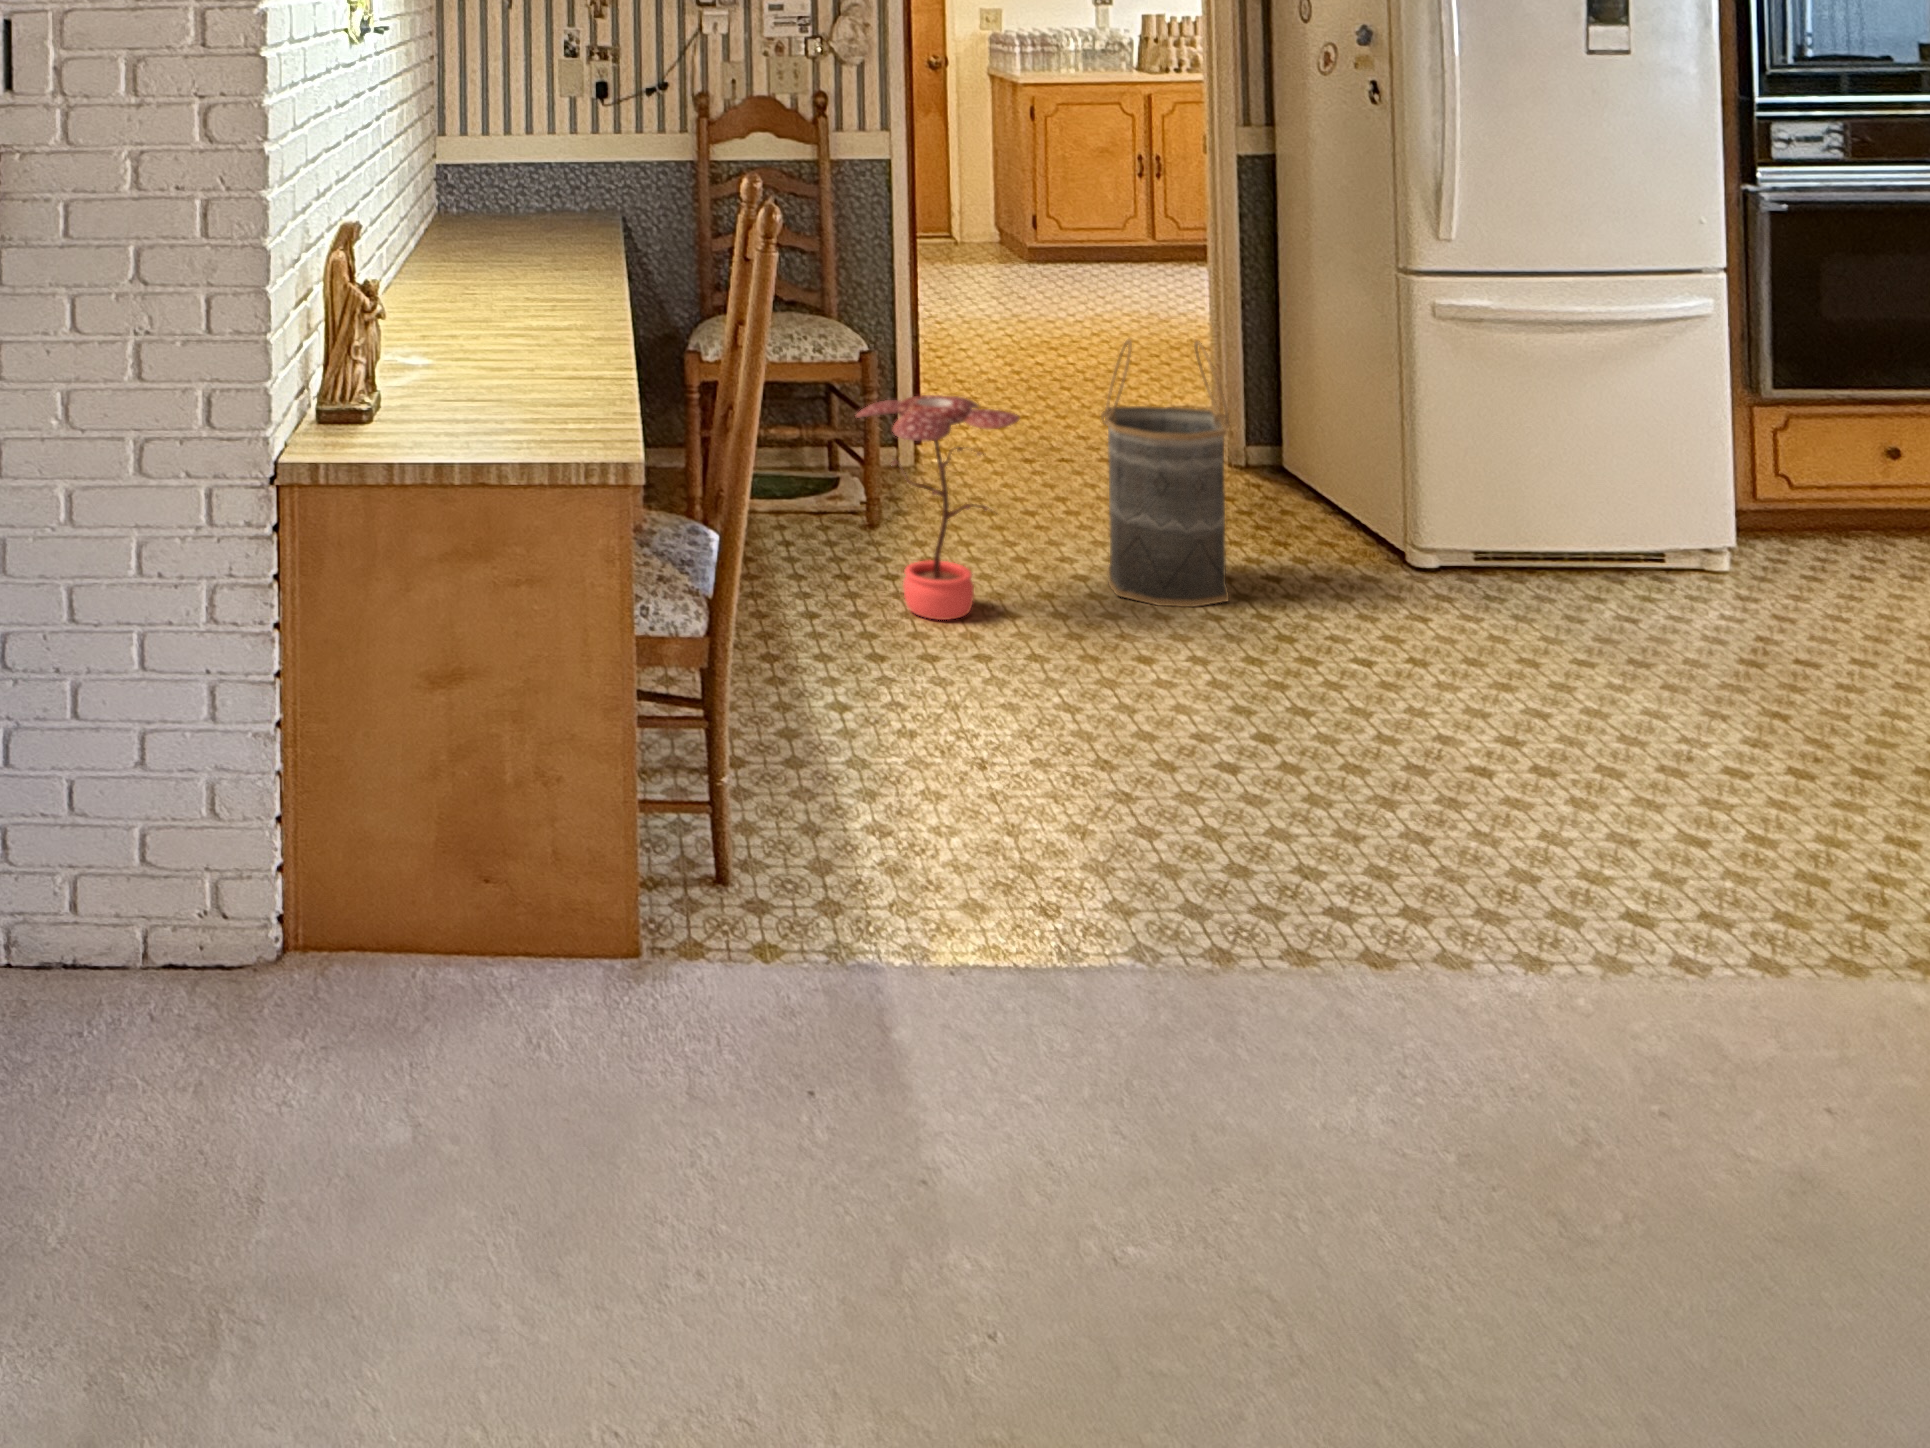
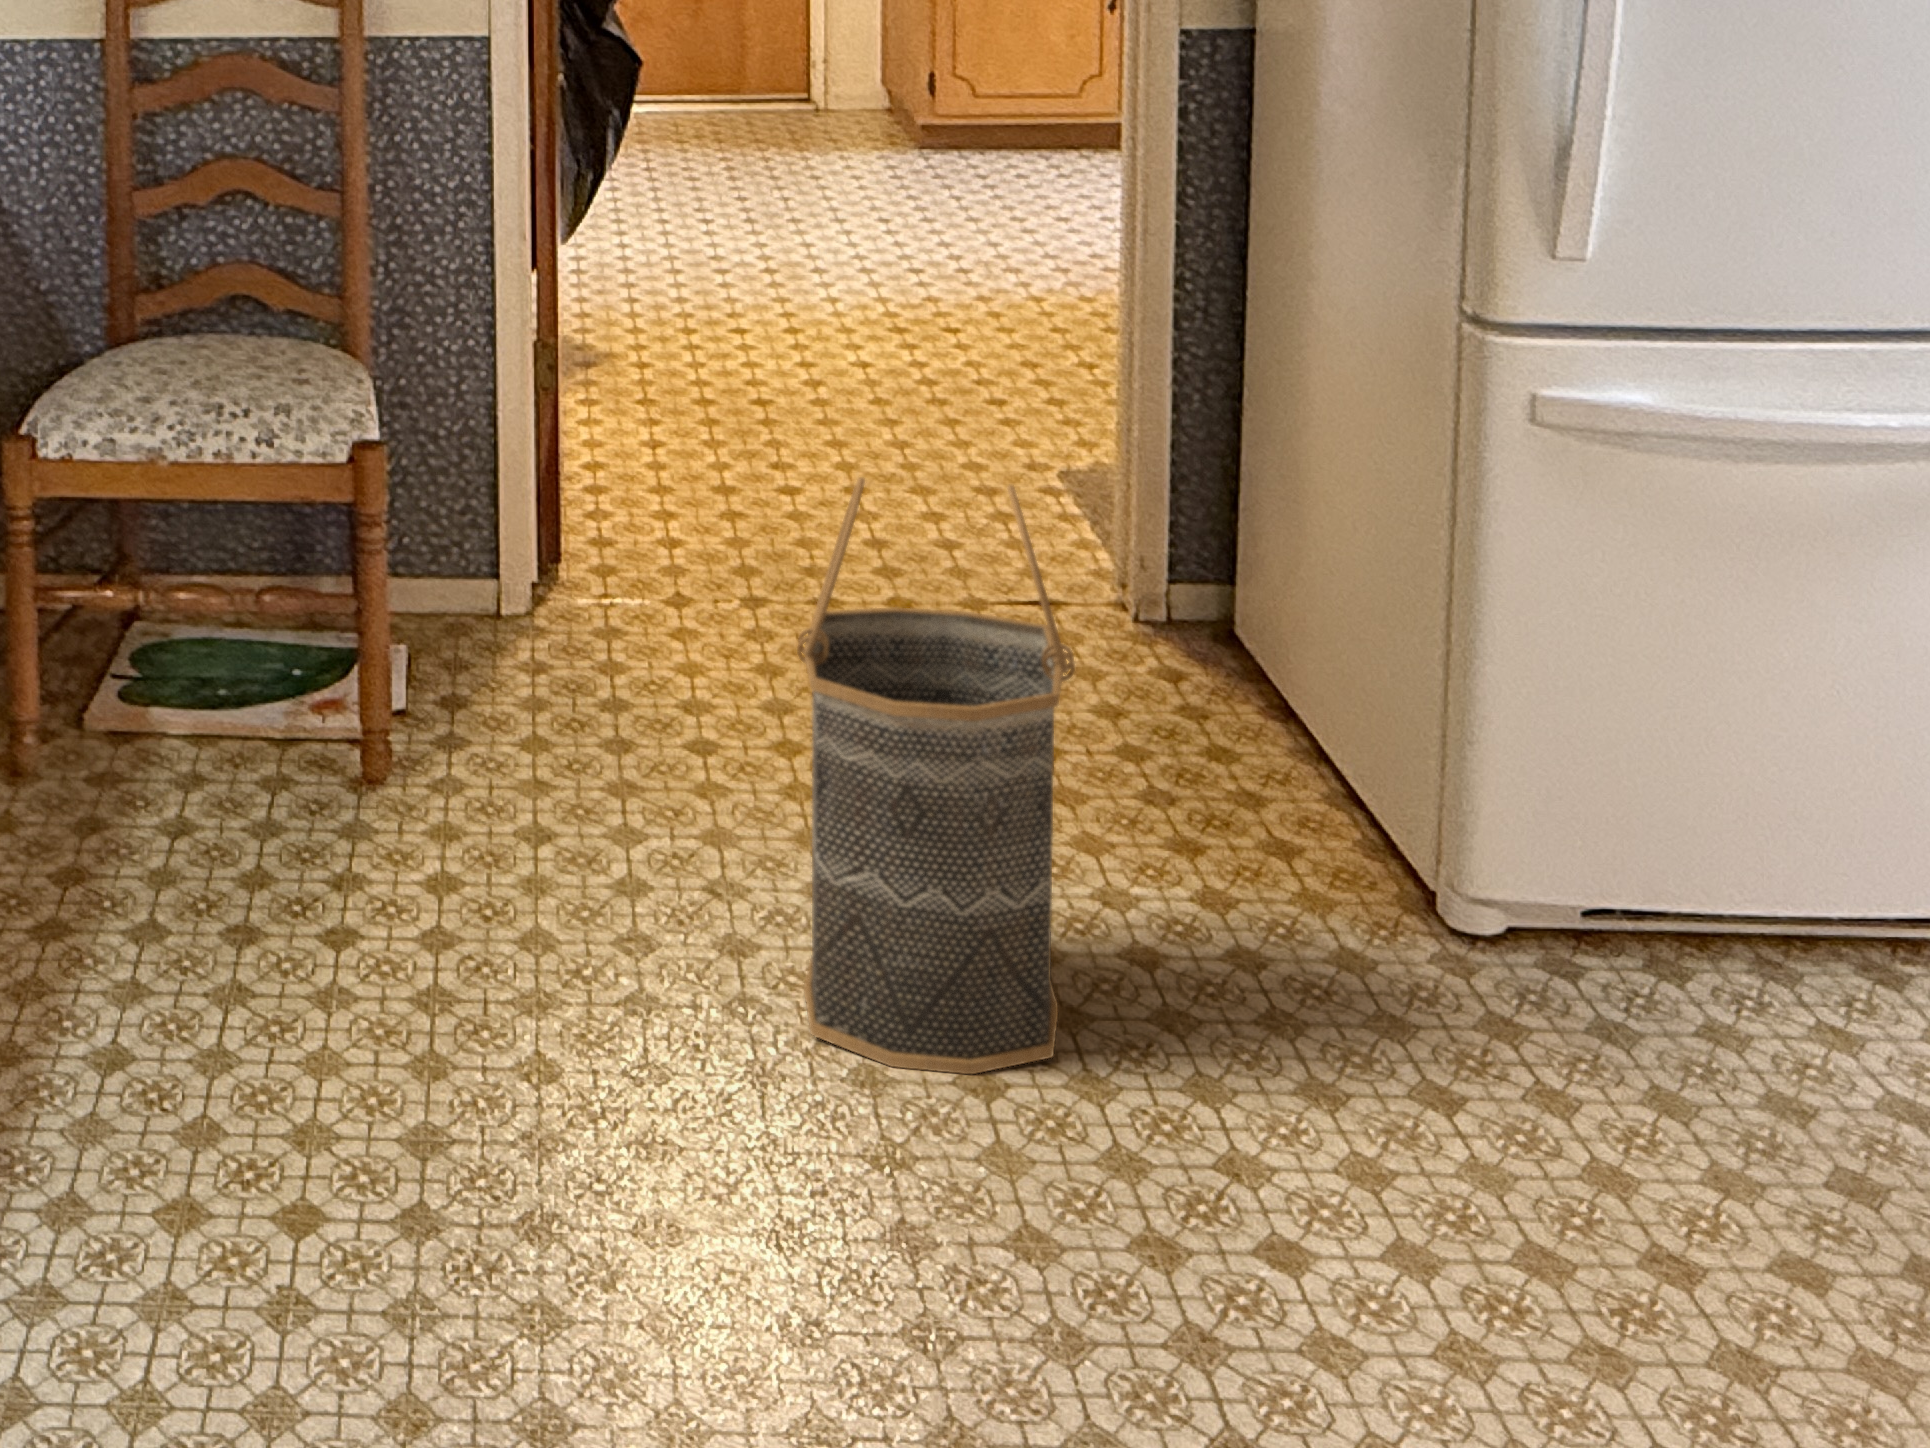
potted plant: present [855,395,1020,620] -> none [225,602,576,1115]

